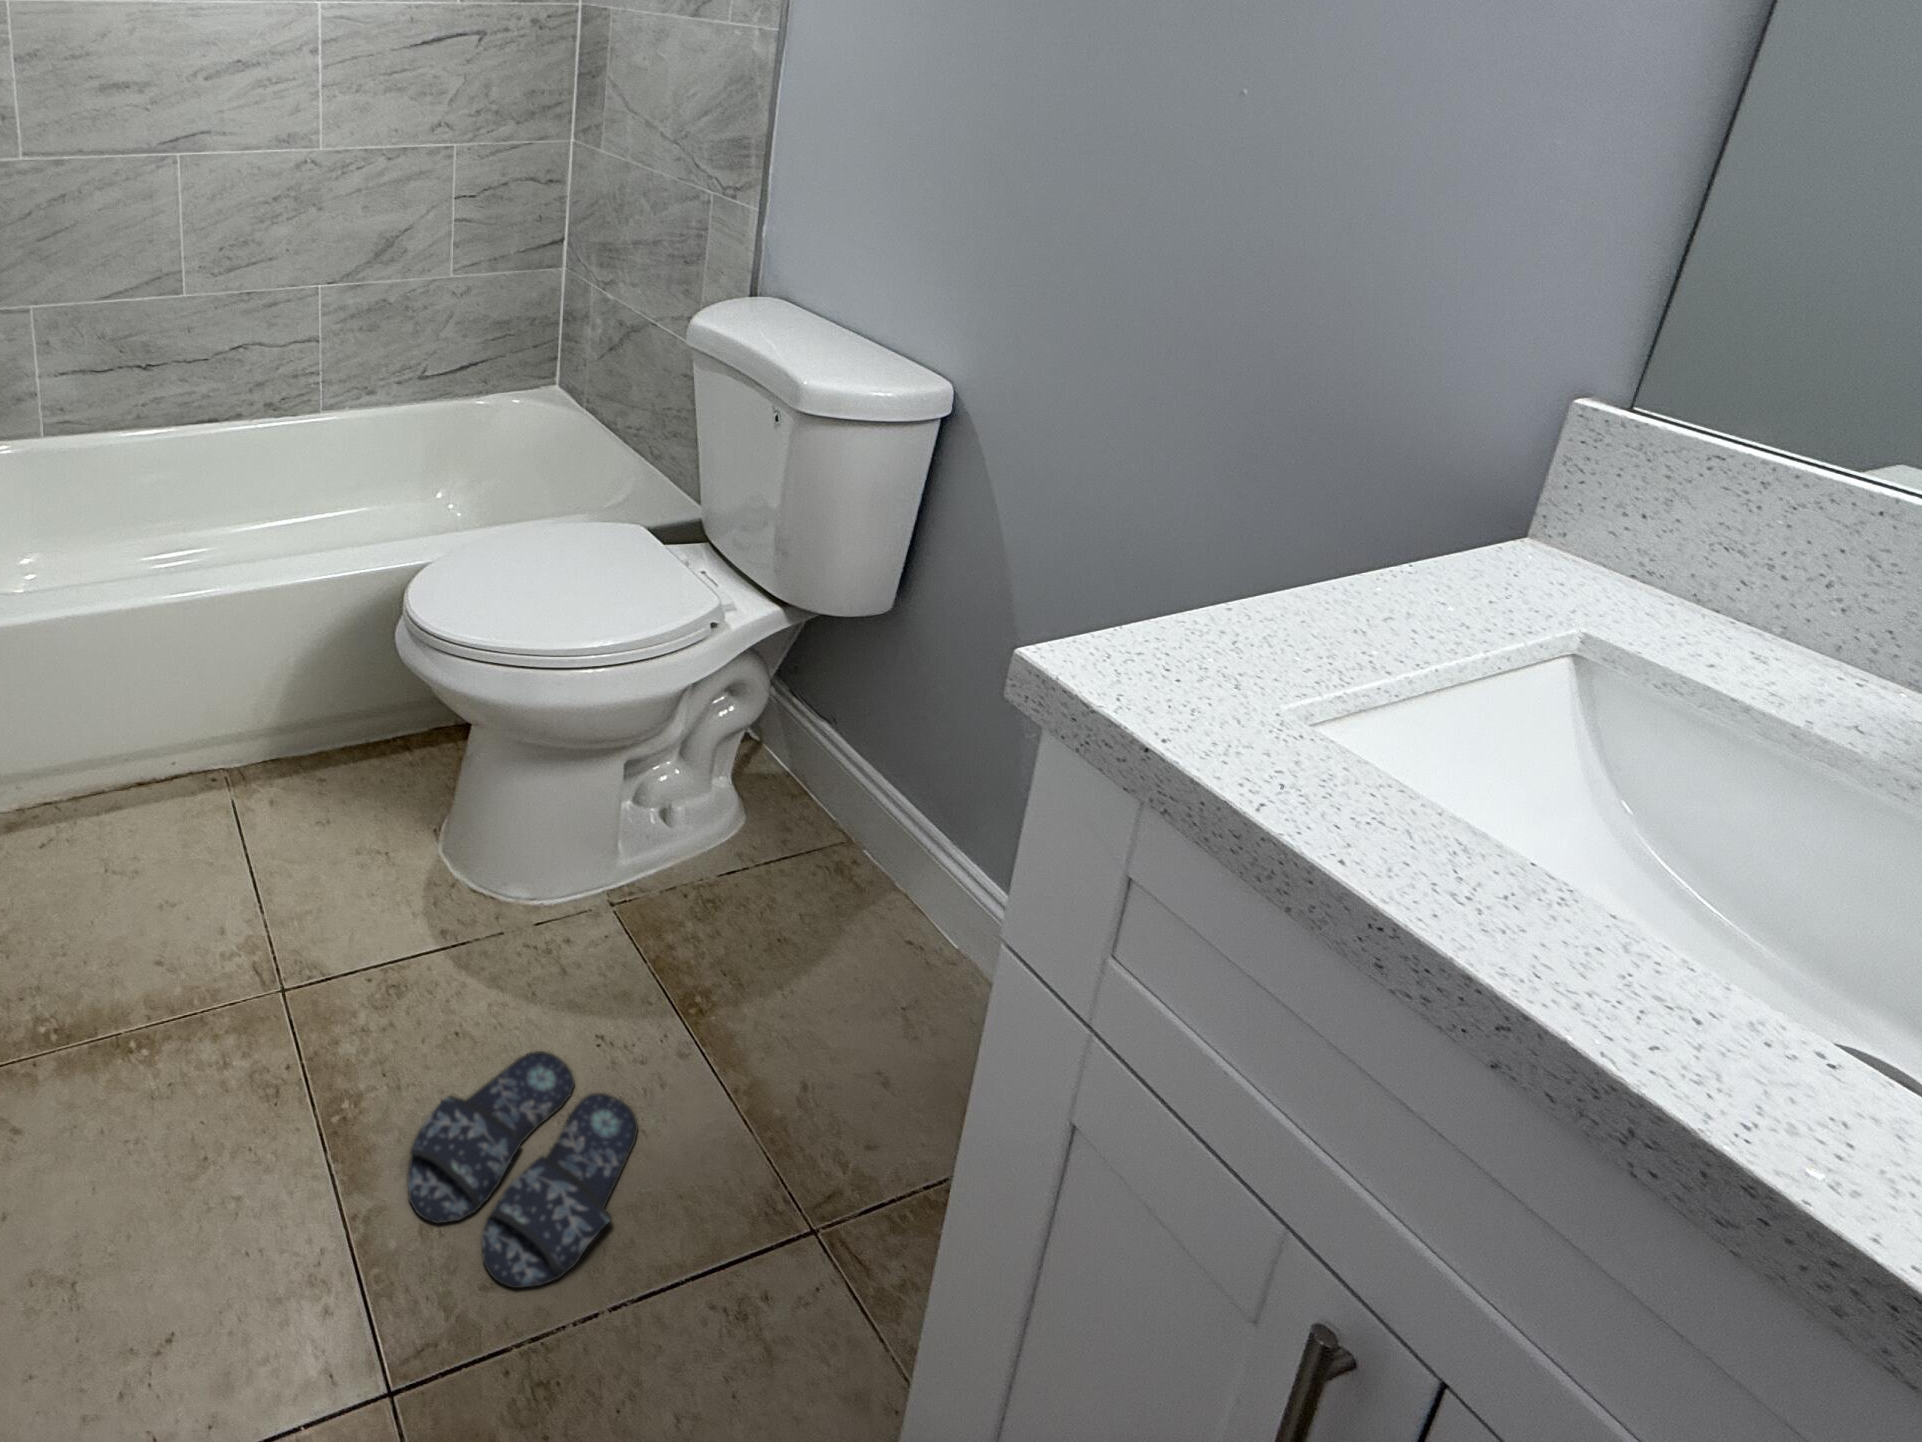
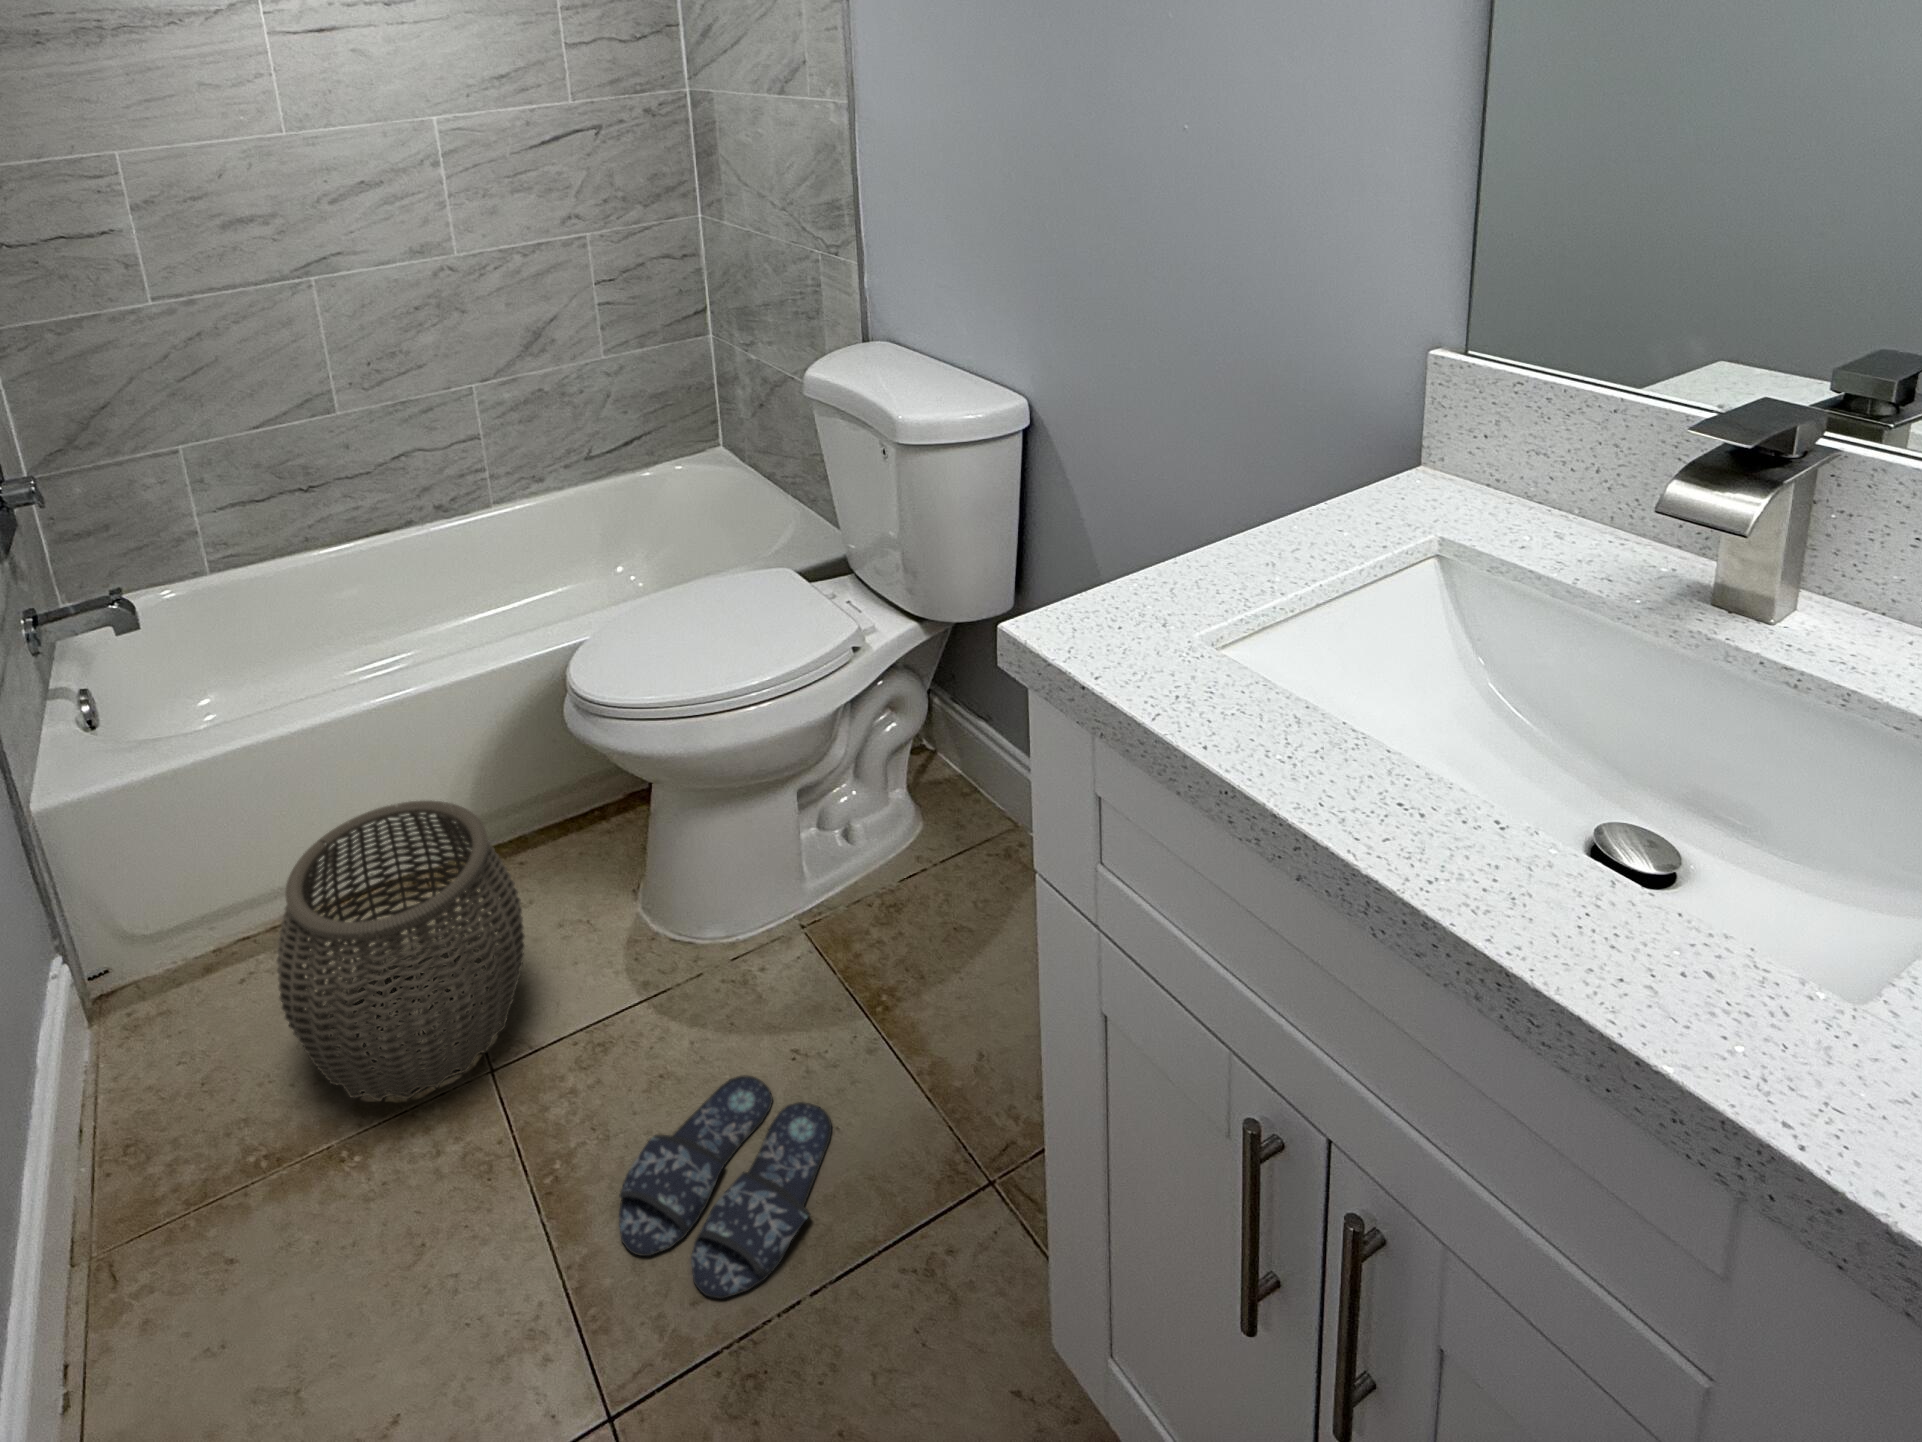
woven basket: none [84,701,330,1002] -> present [276,801,525,1100]

